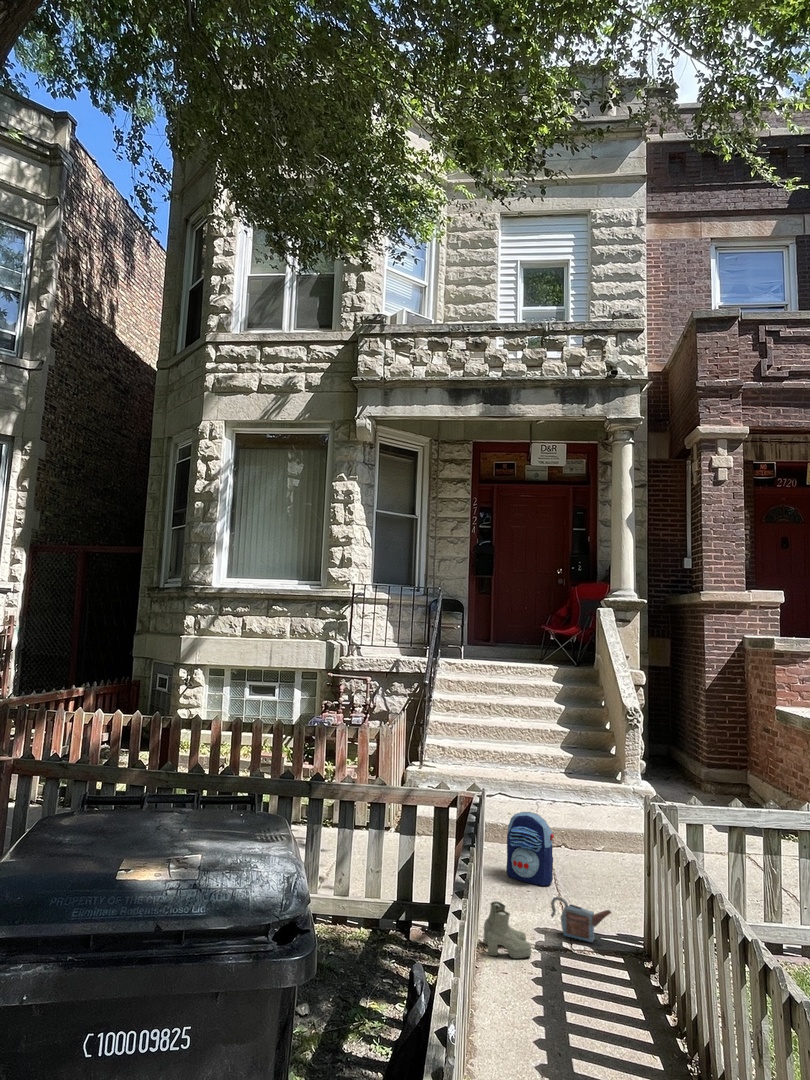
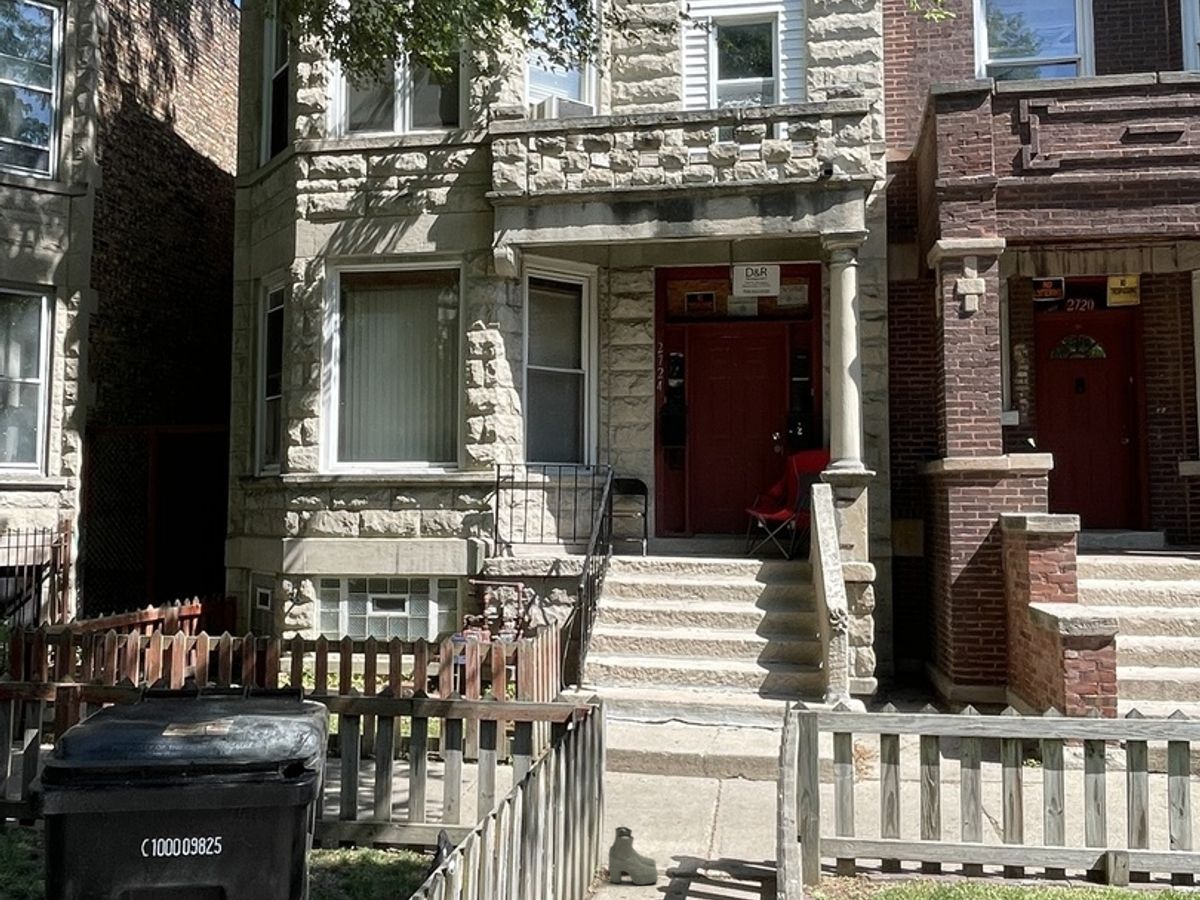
backpack: present [507,812,554,886] -> none [660,733,714,817]
watering can: present [551,896,611,942] -> none [689,821,754,869]

